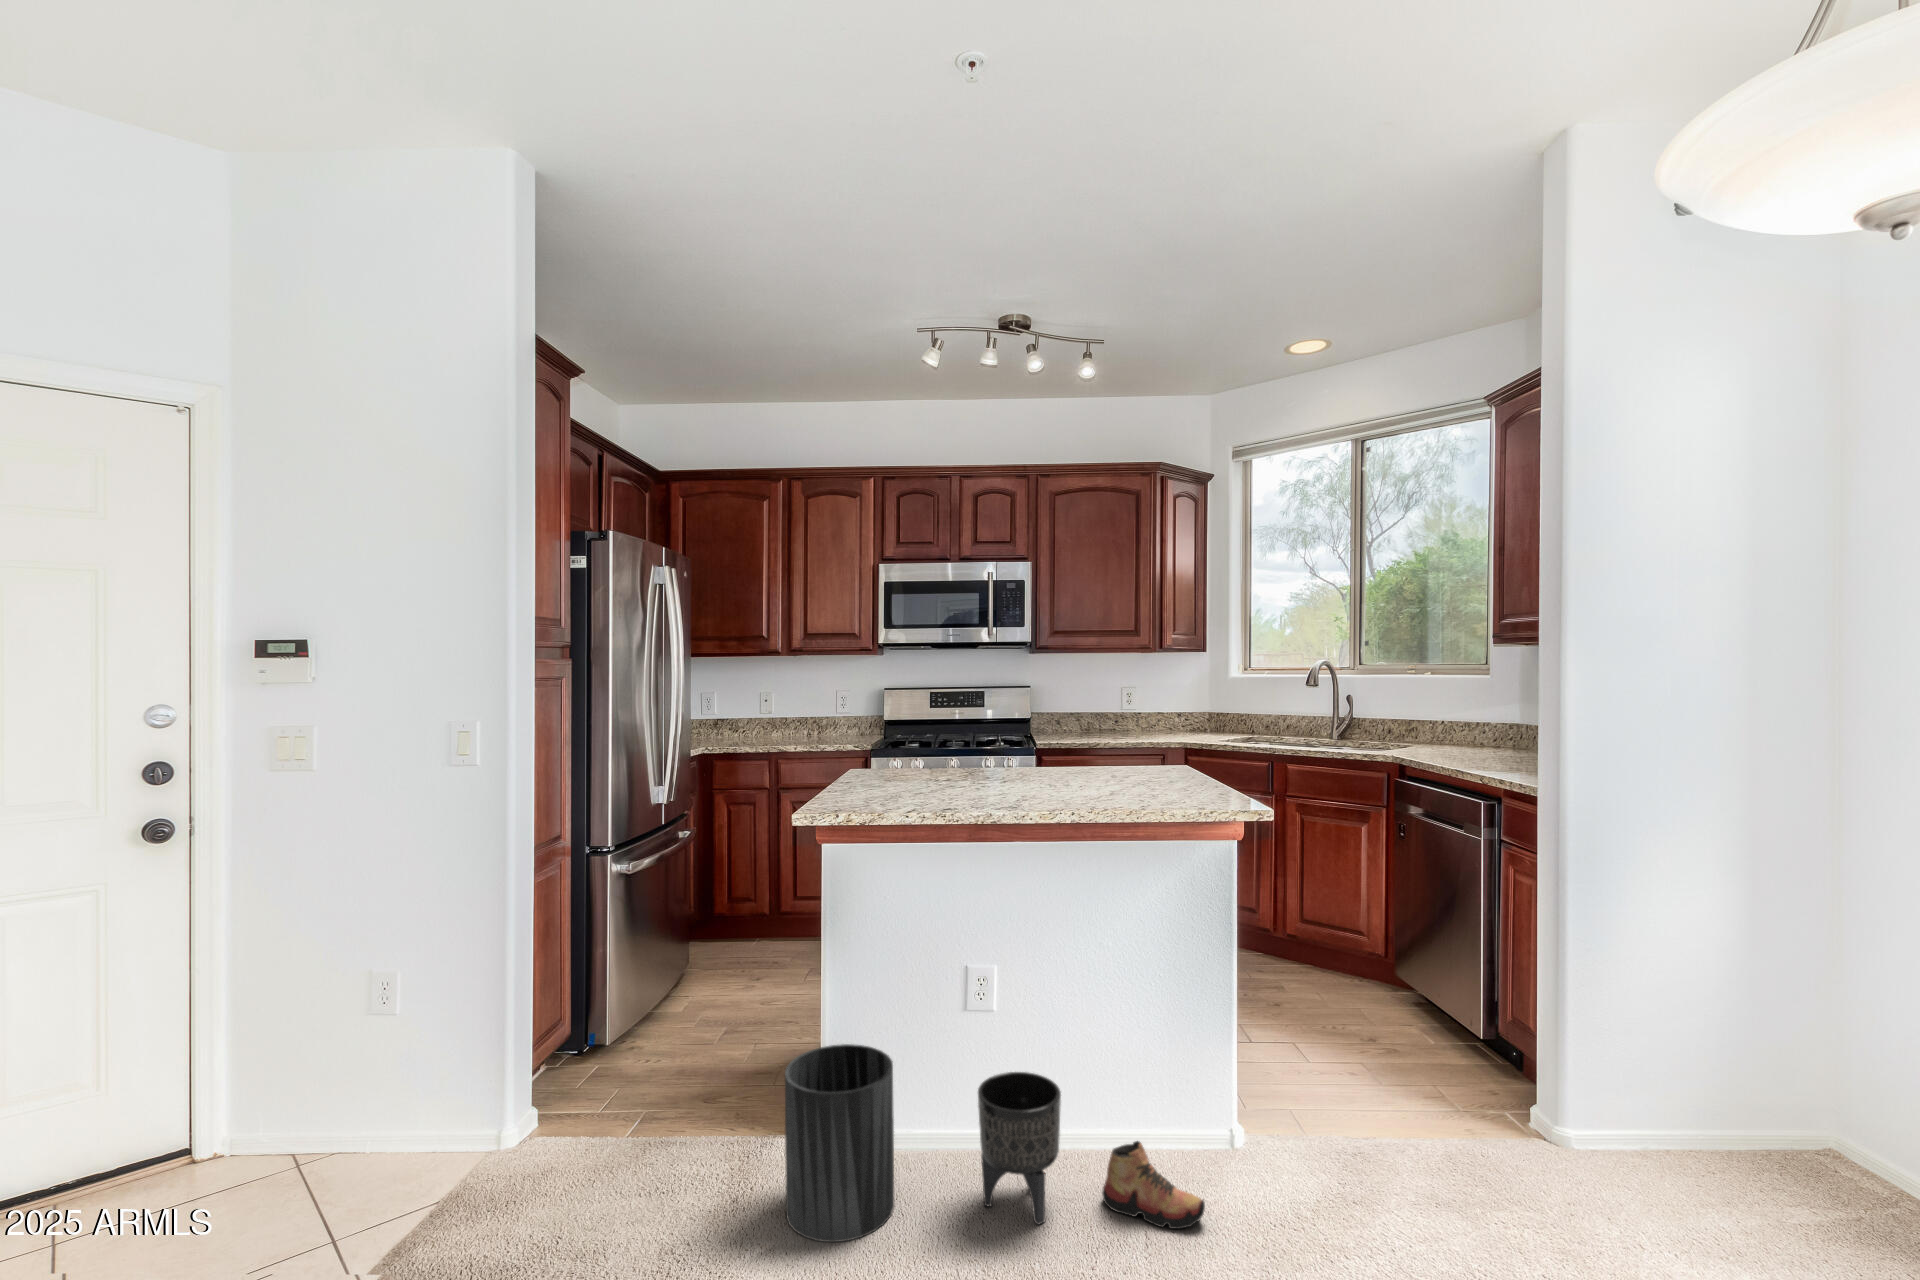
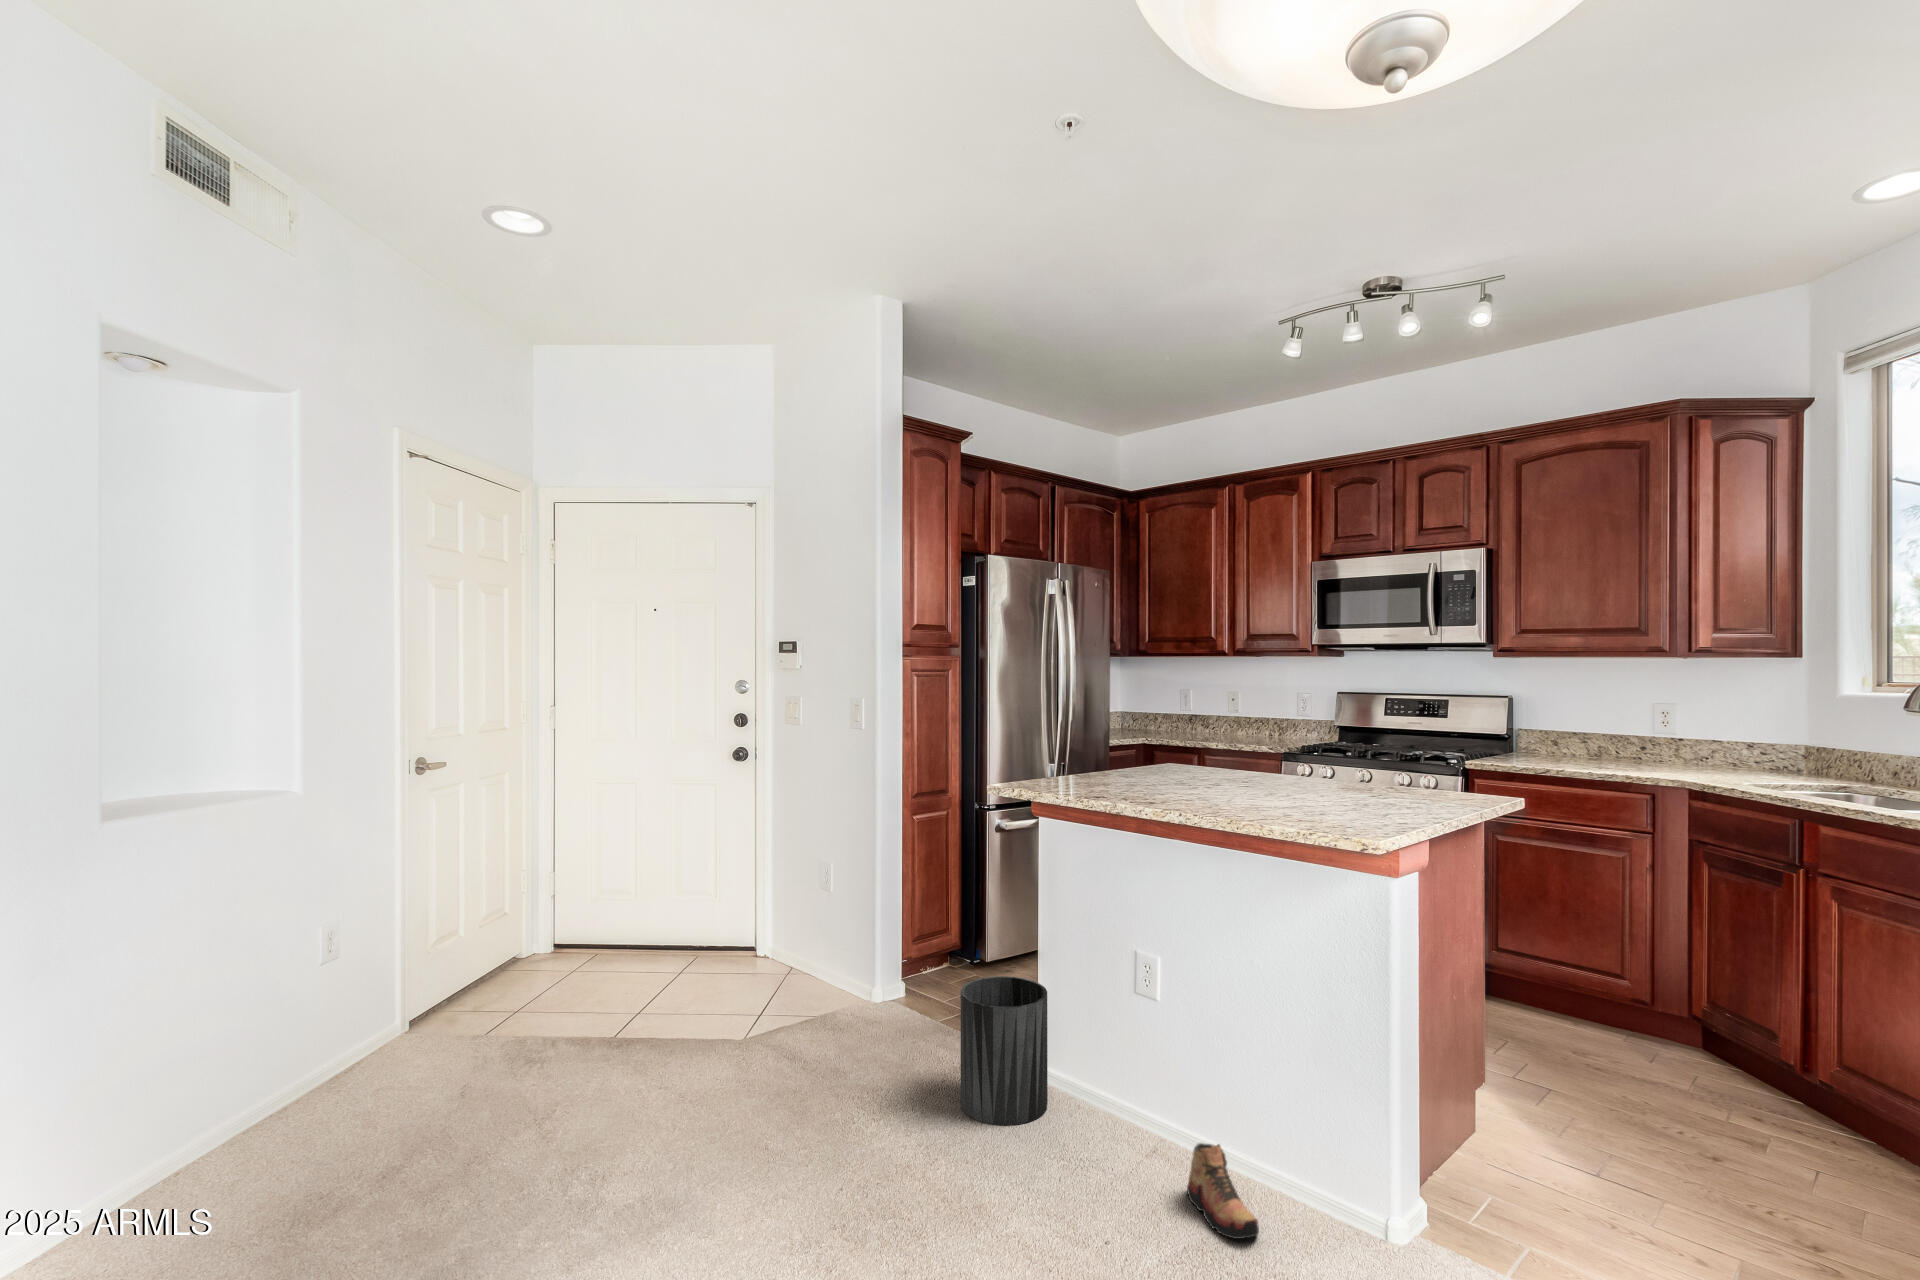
planter: present [978,1072,1061,1224] -> none [1086,1041,1162,1178]

